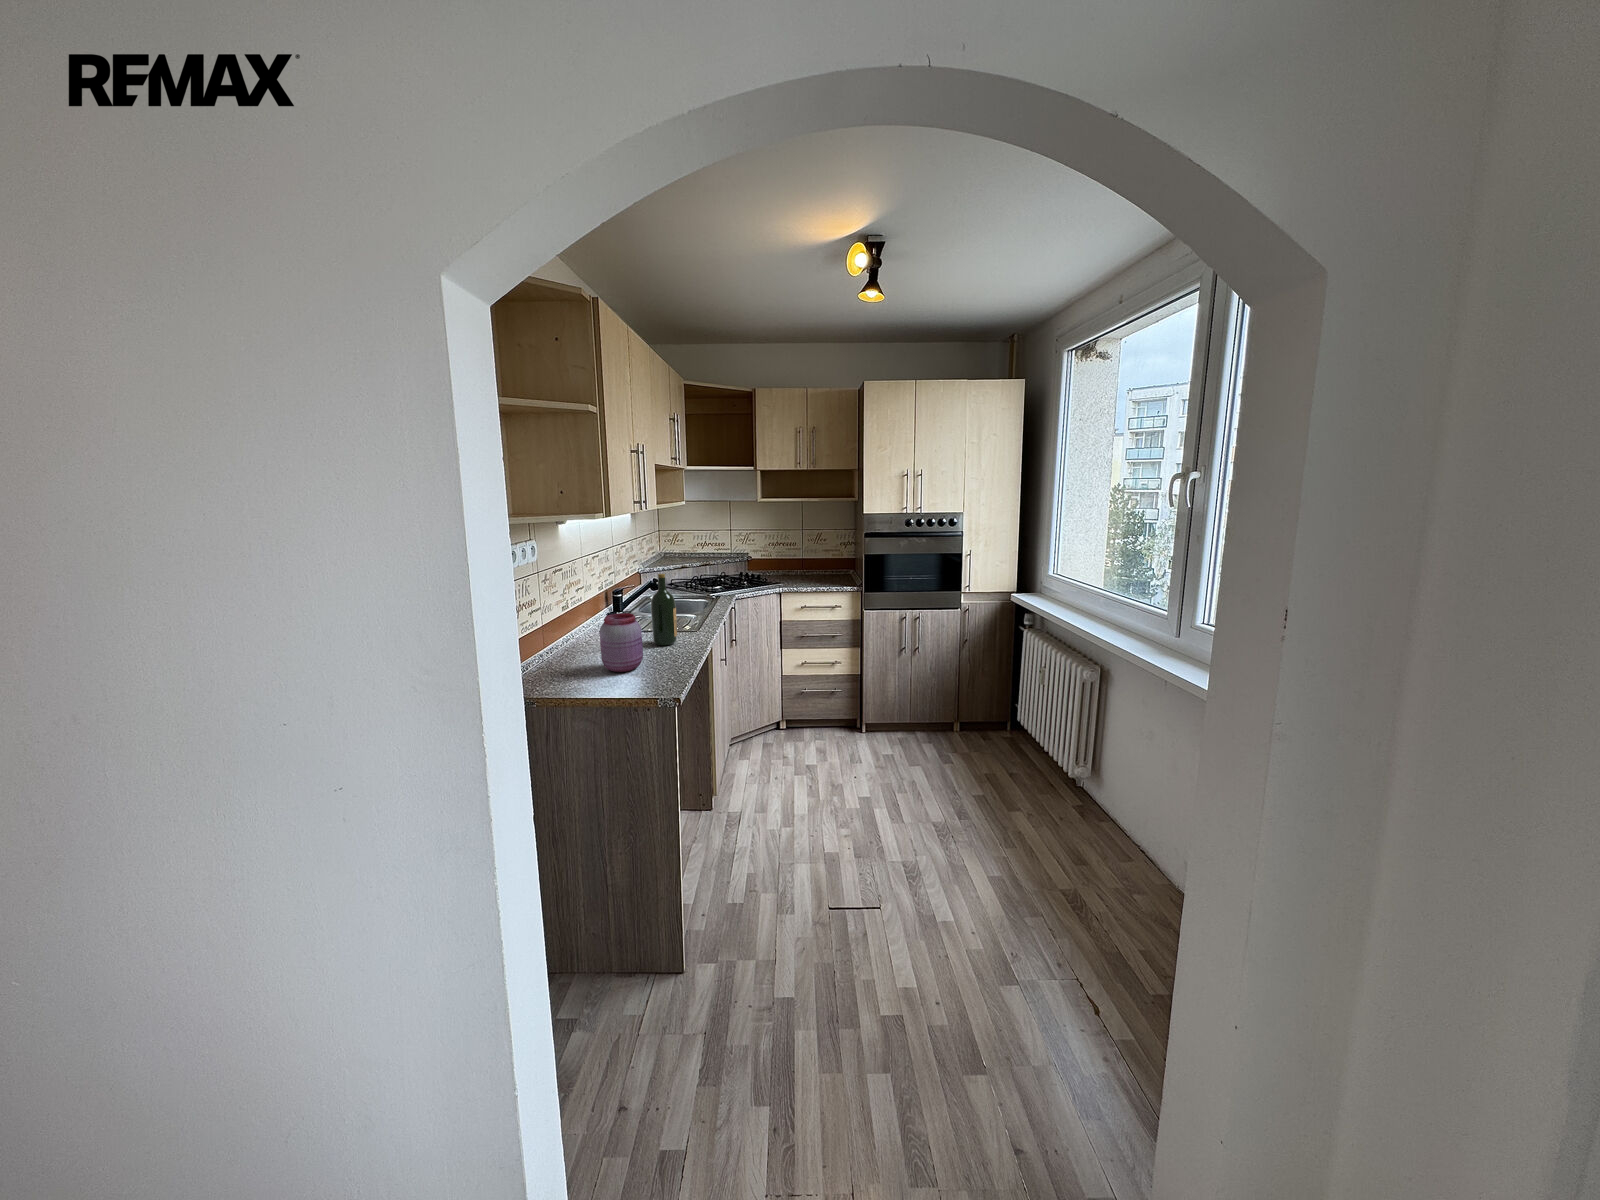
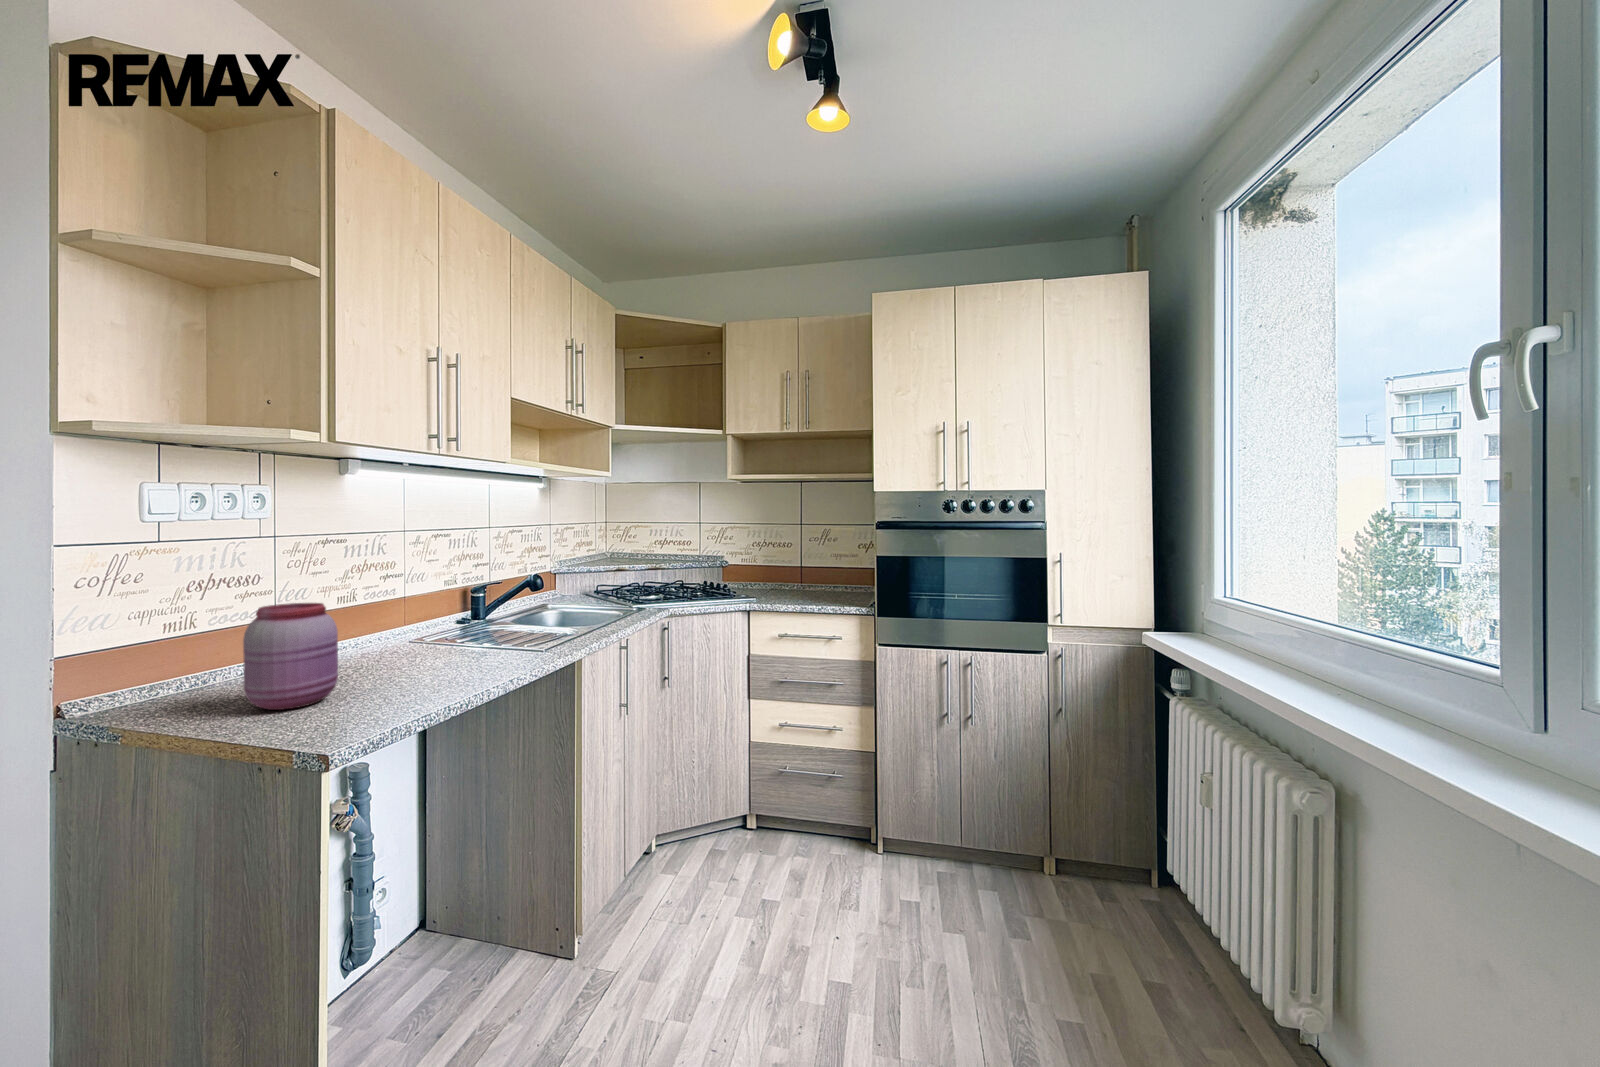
wine bottle: present [651,574,677,646] -> none [429,548,475,671]

